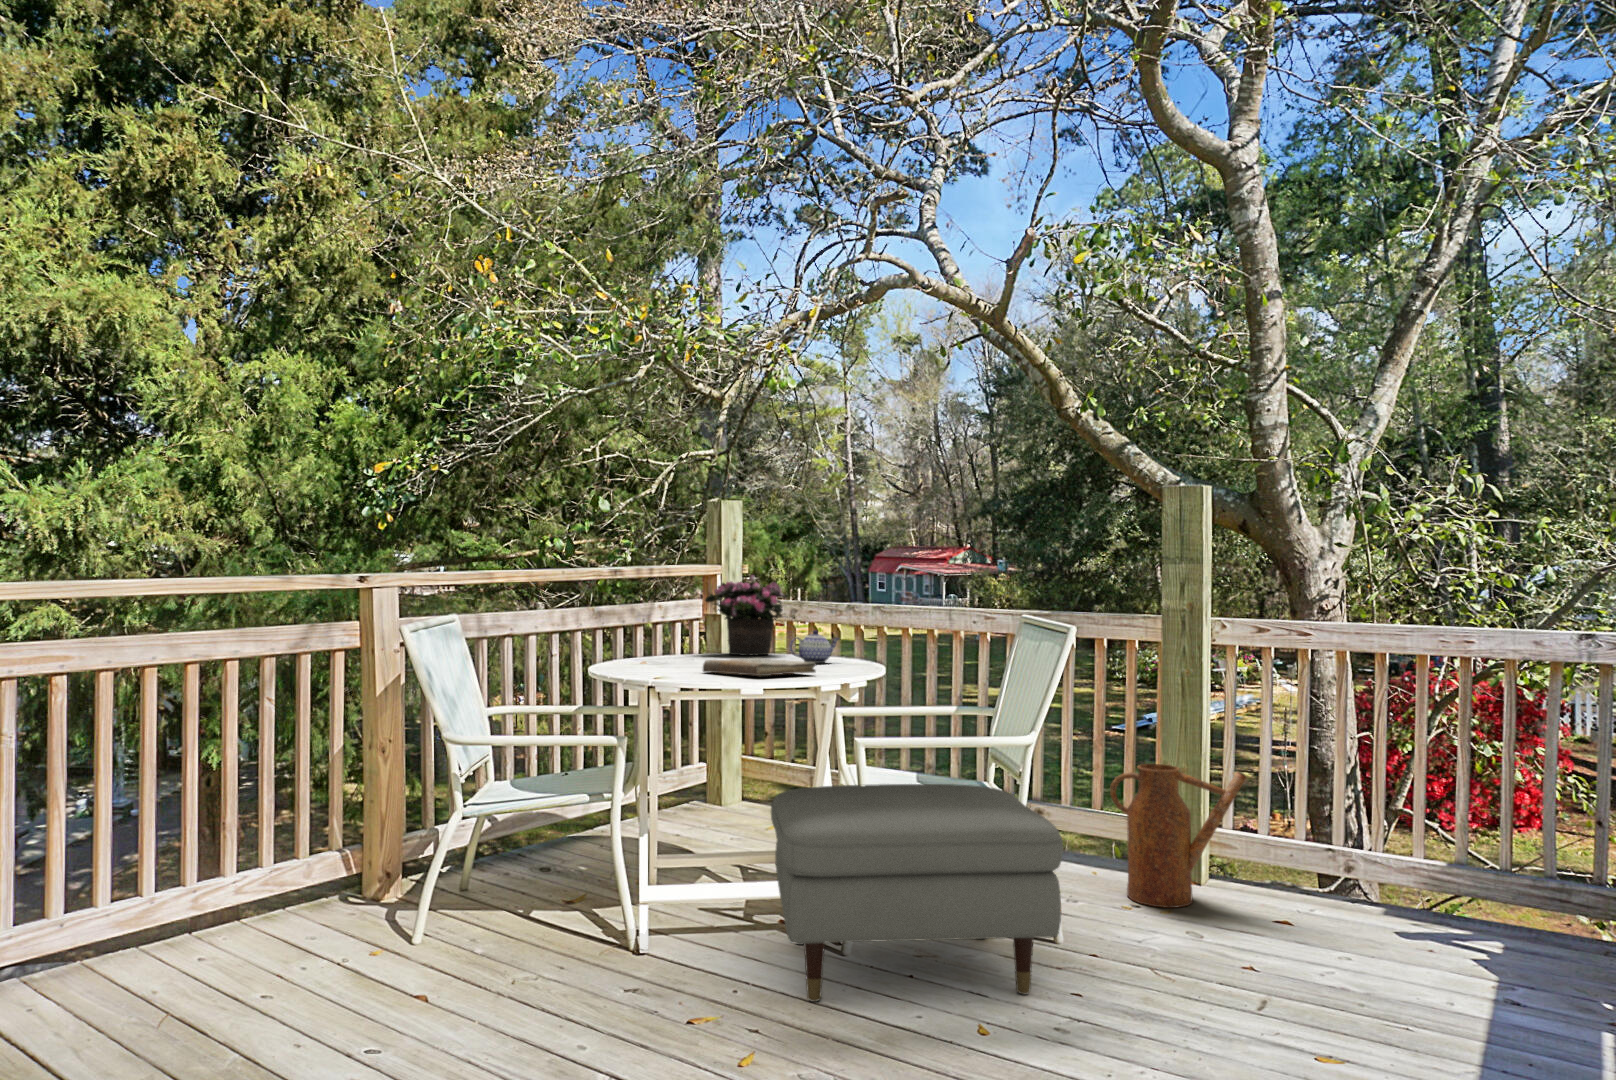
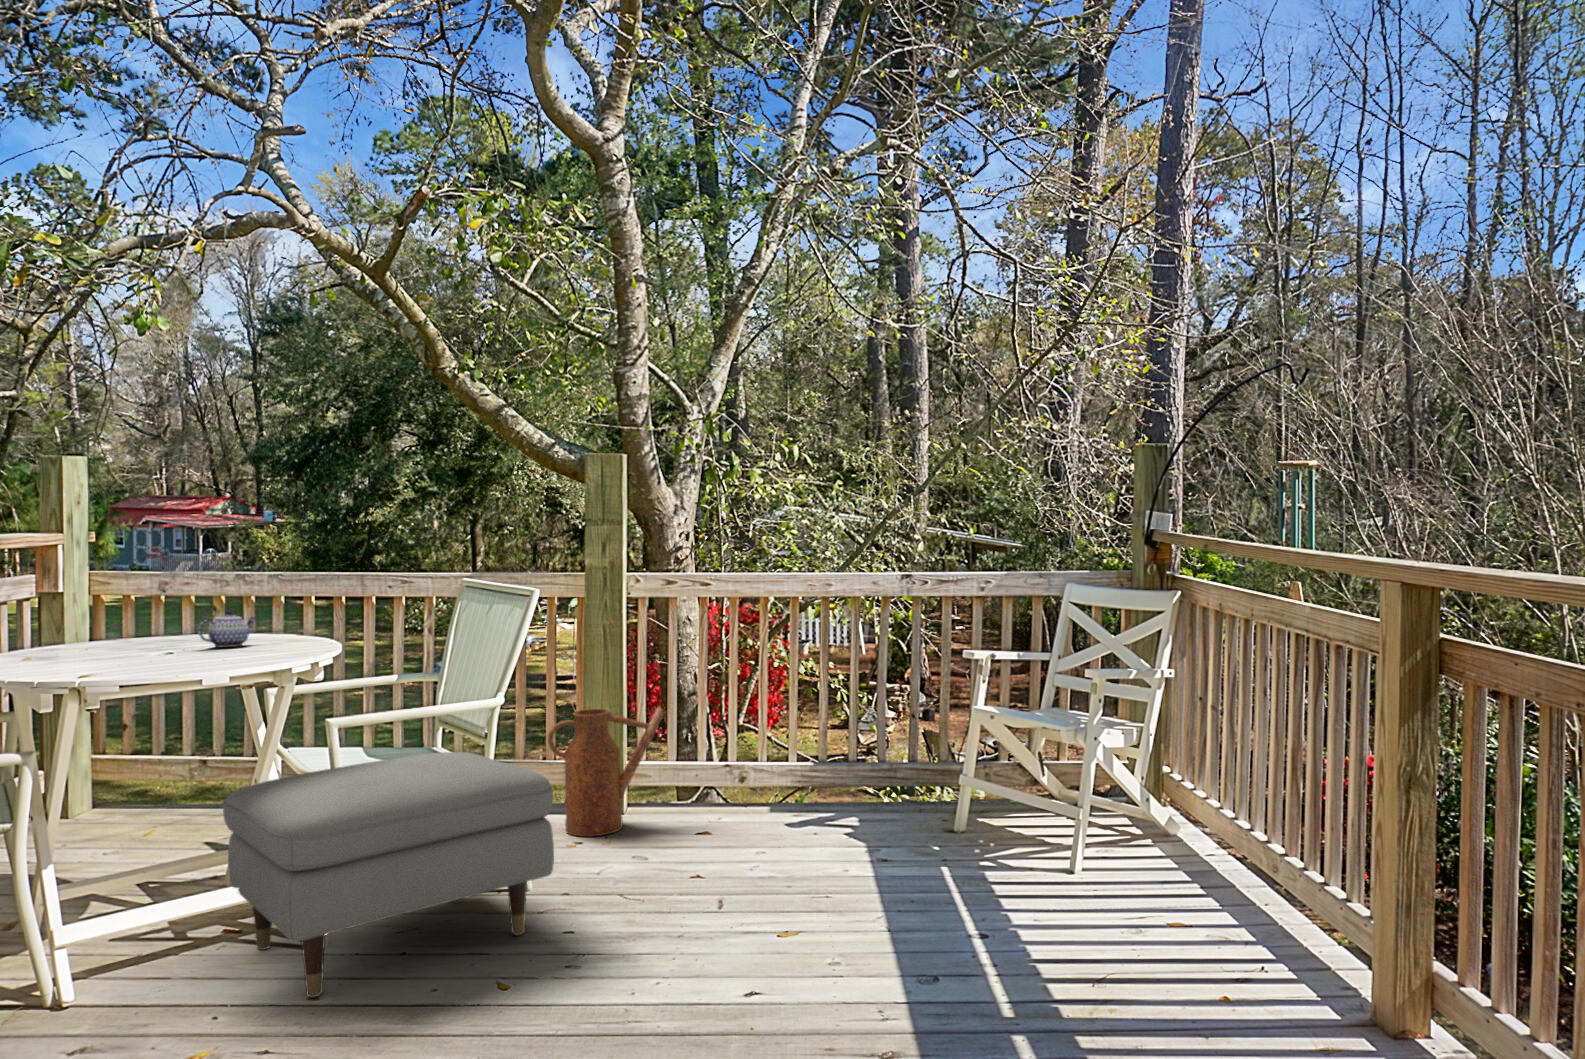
potted flower: present [705,575,784,656] -> none [55,550,173,646]
book: present [703,658,816,676] -> none [114,646,265,669]

